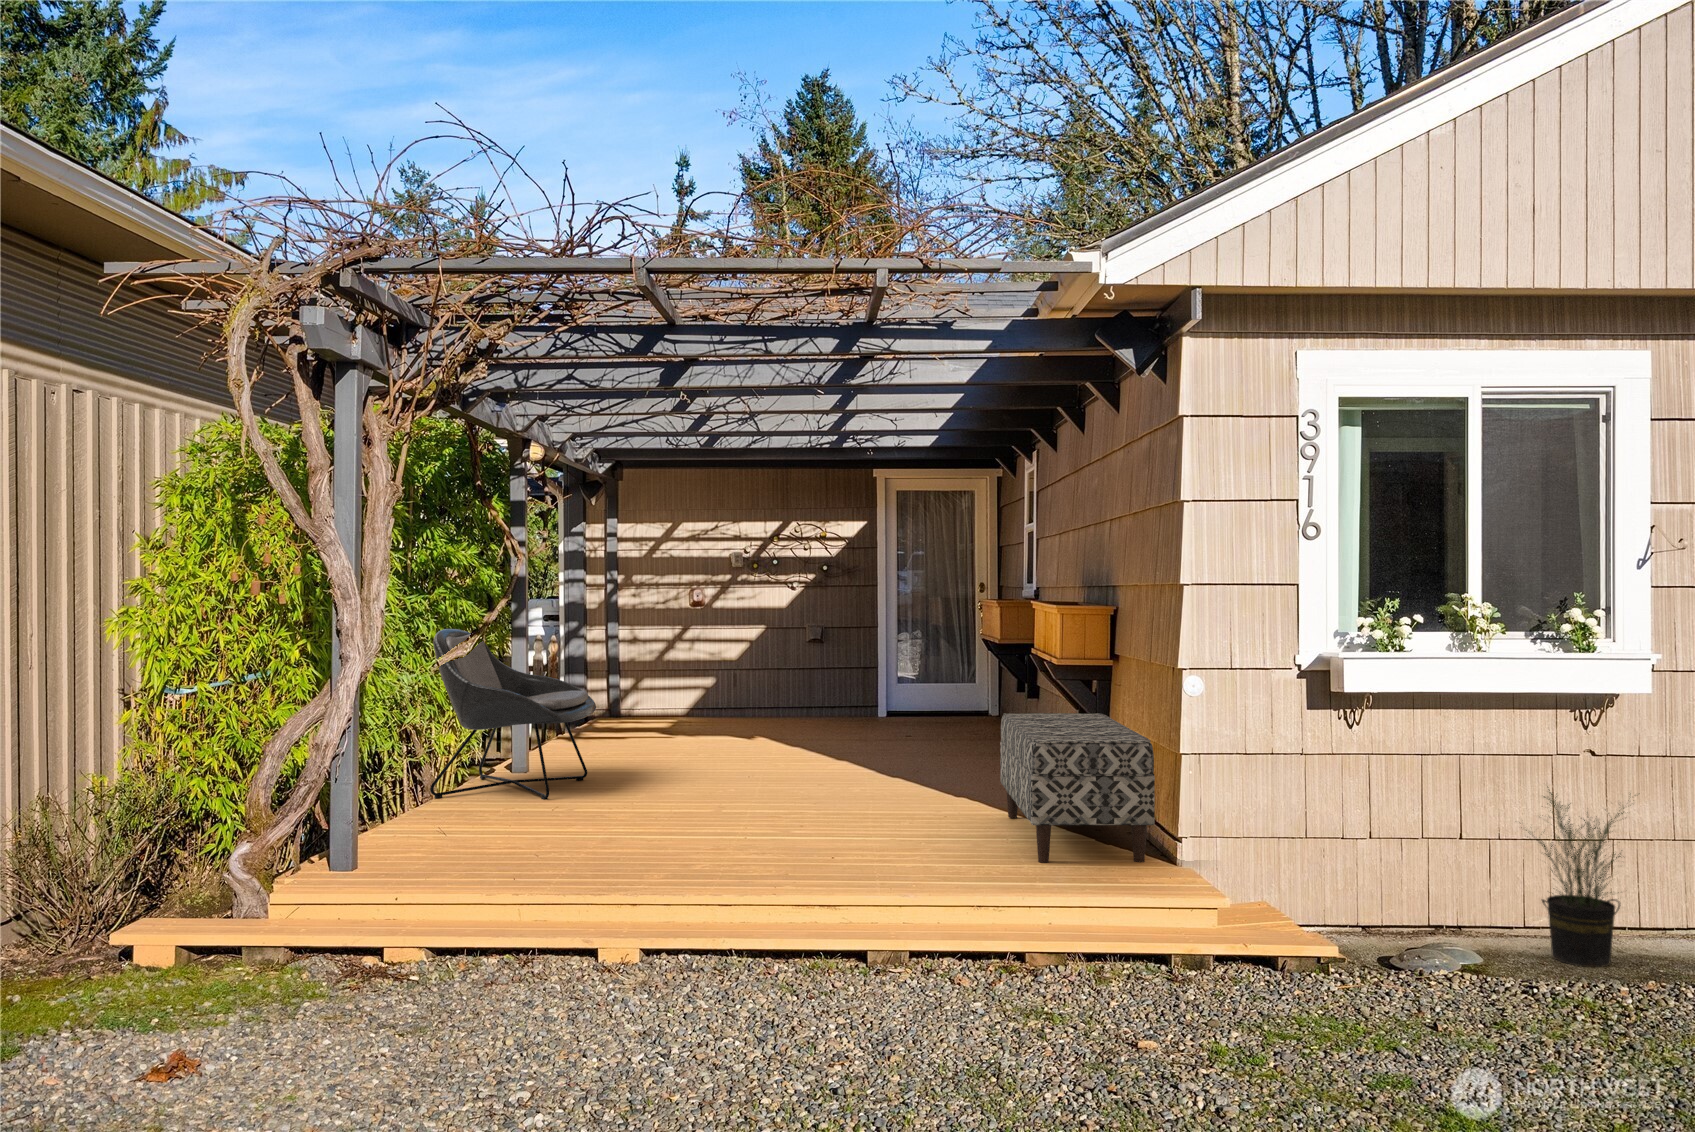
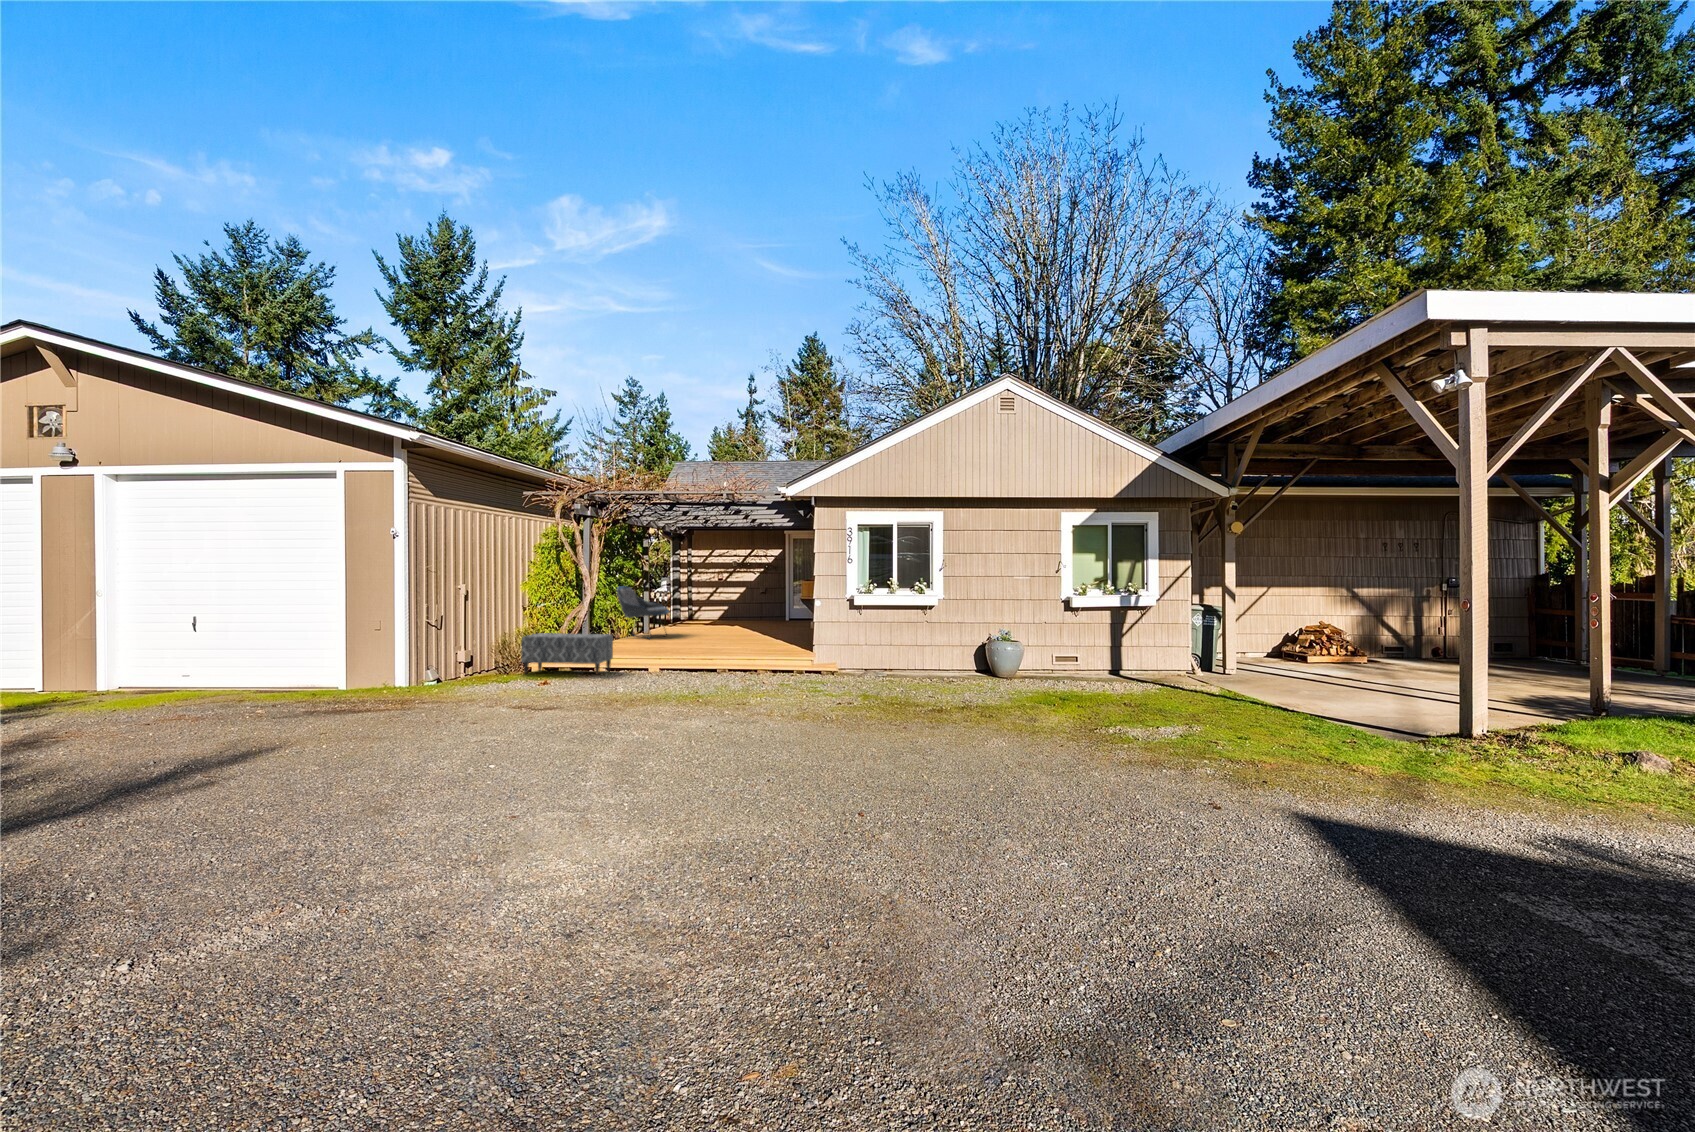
bench: present [1000,713,1155,863] -> present [521,633,613,675]
potted plant: present [1521,786,1636,967] -> none [895,629,926,677]

